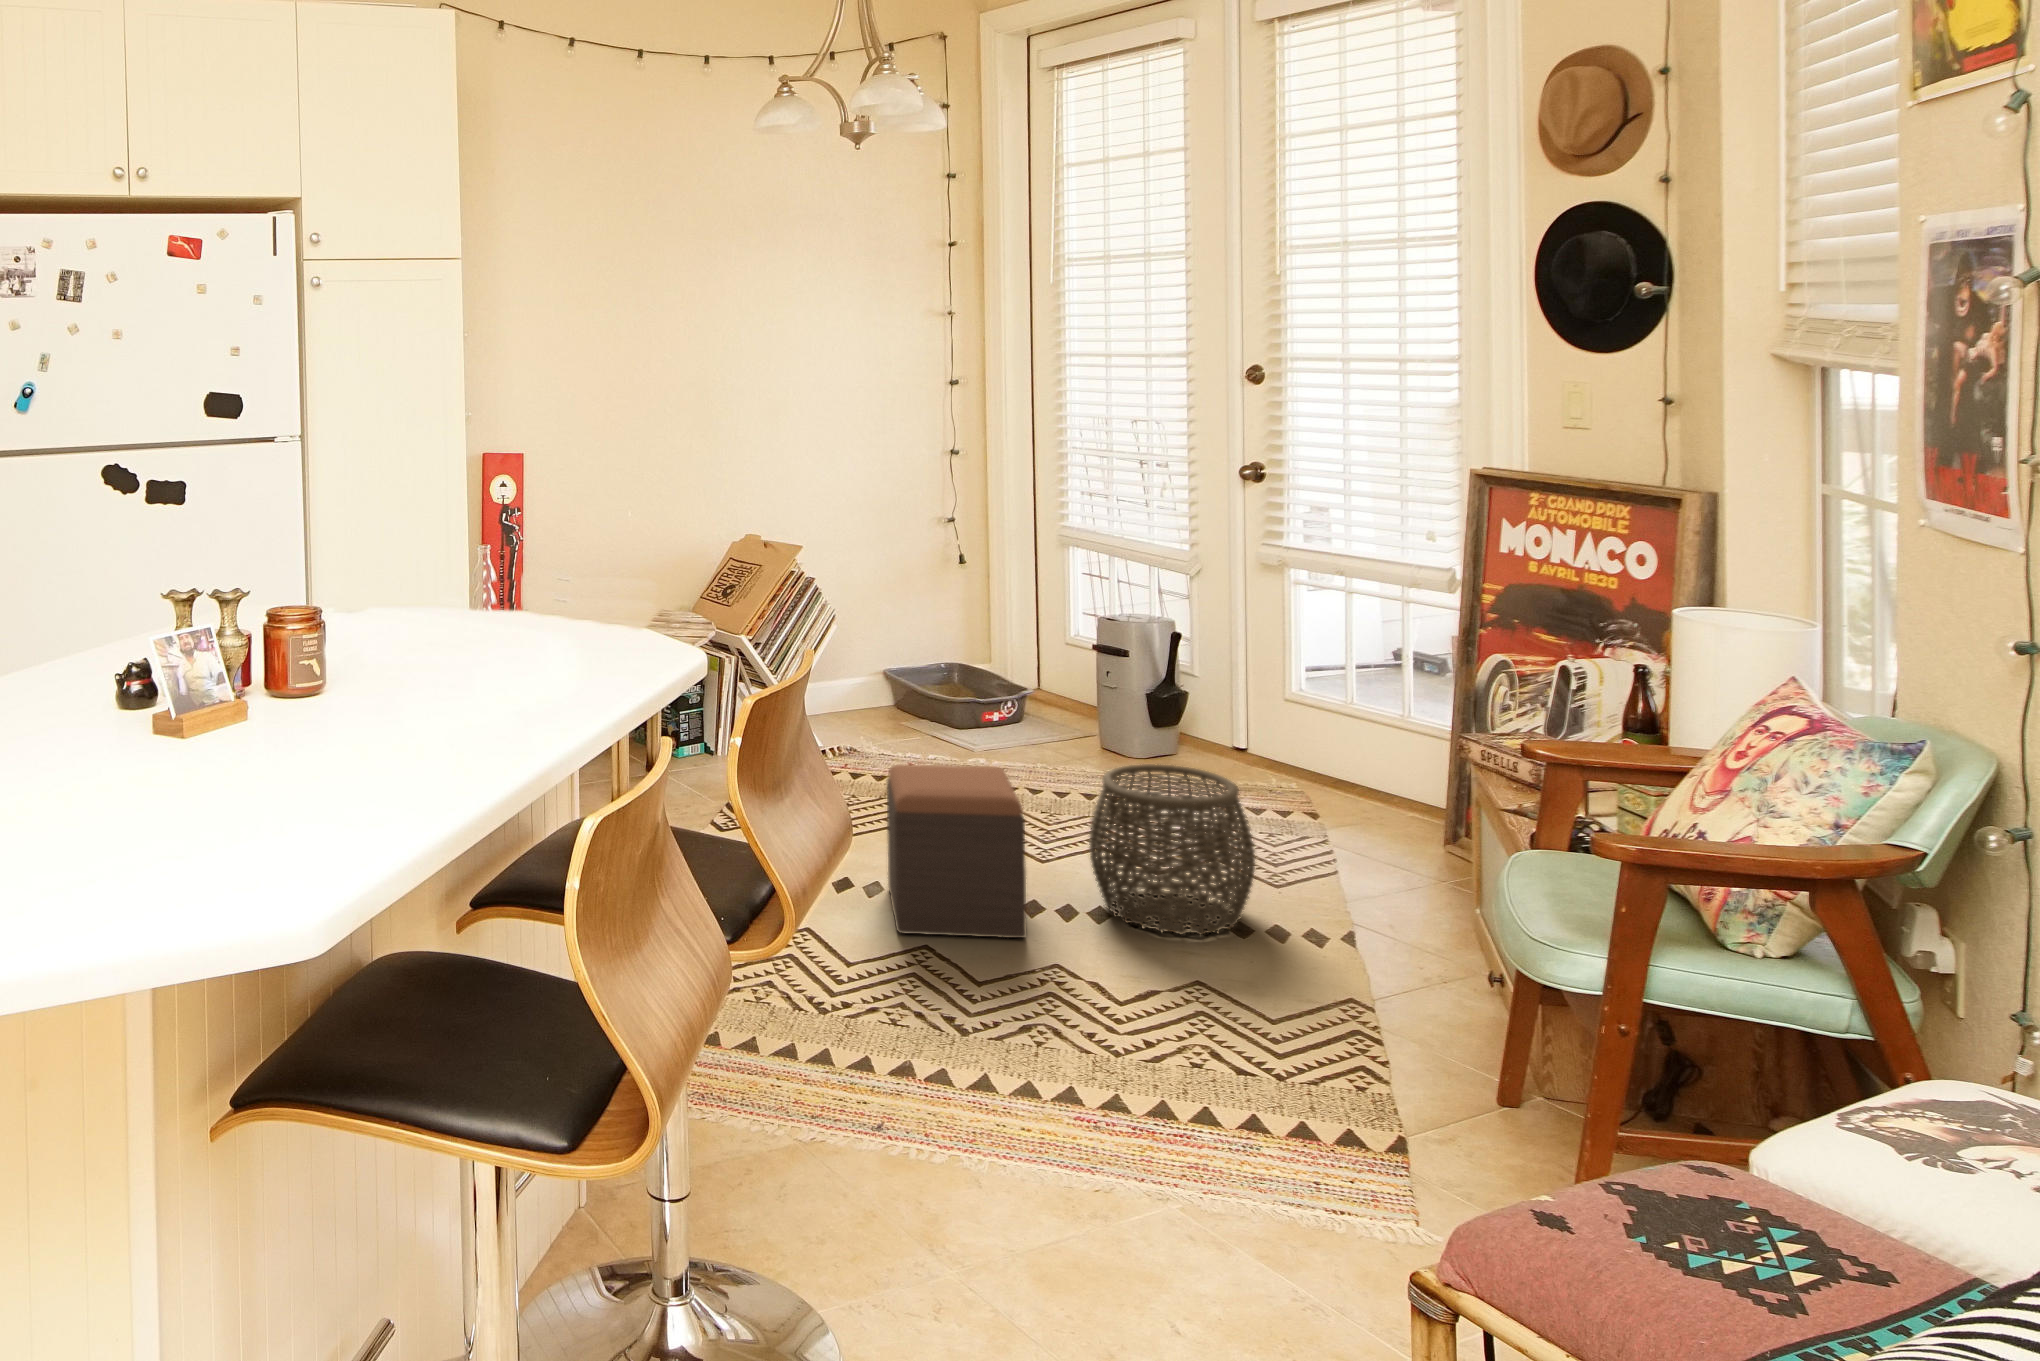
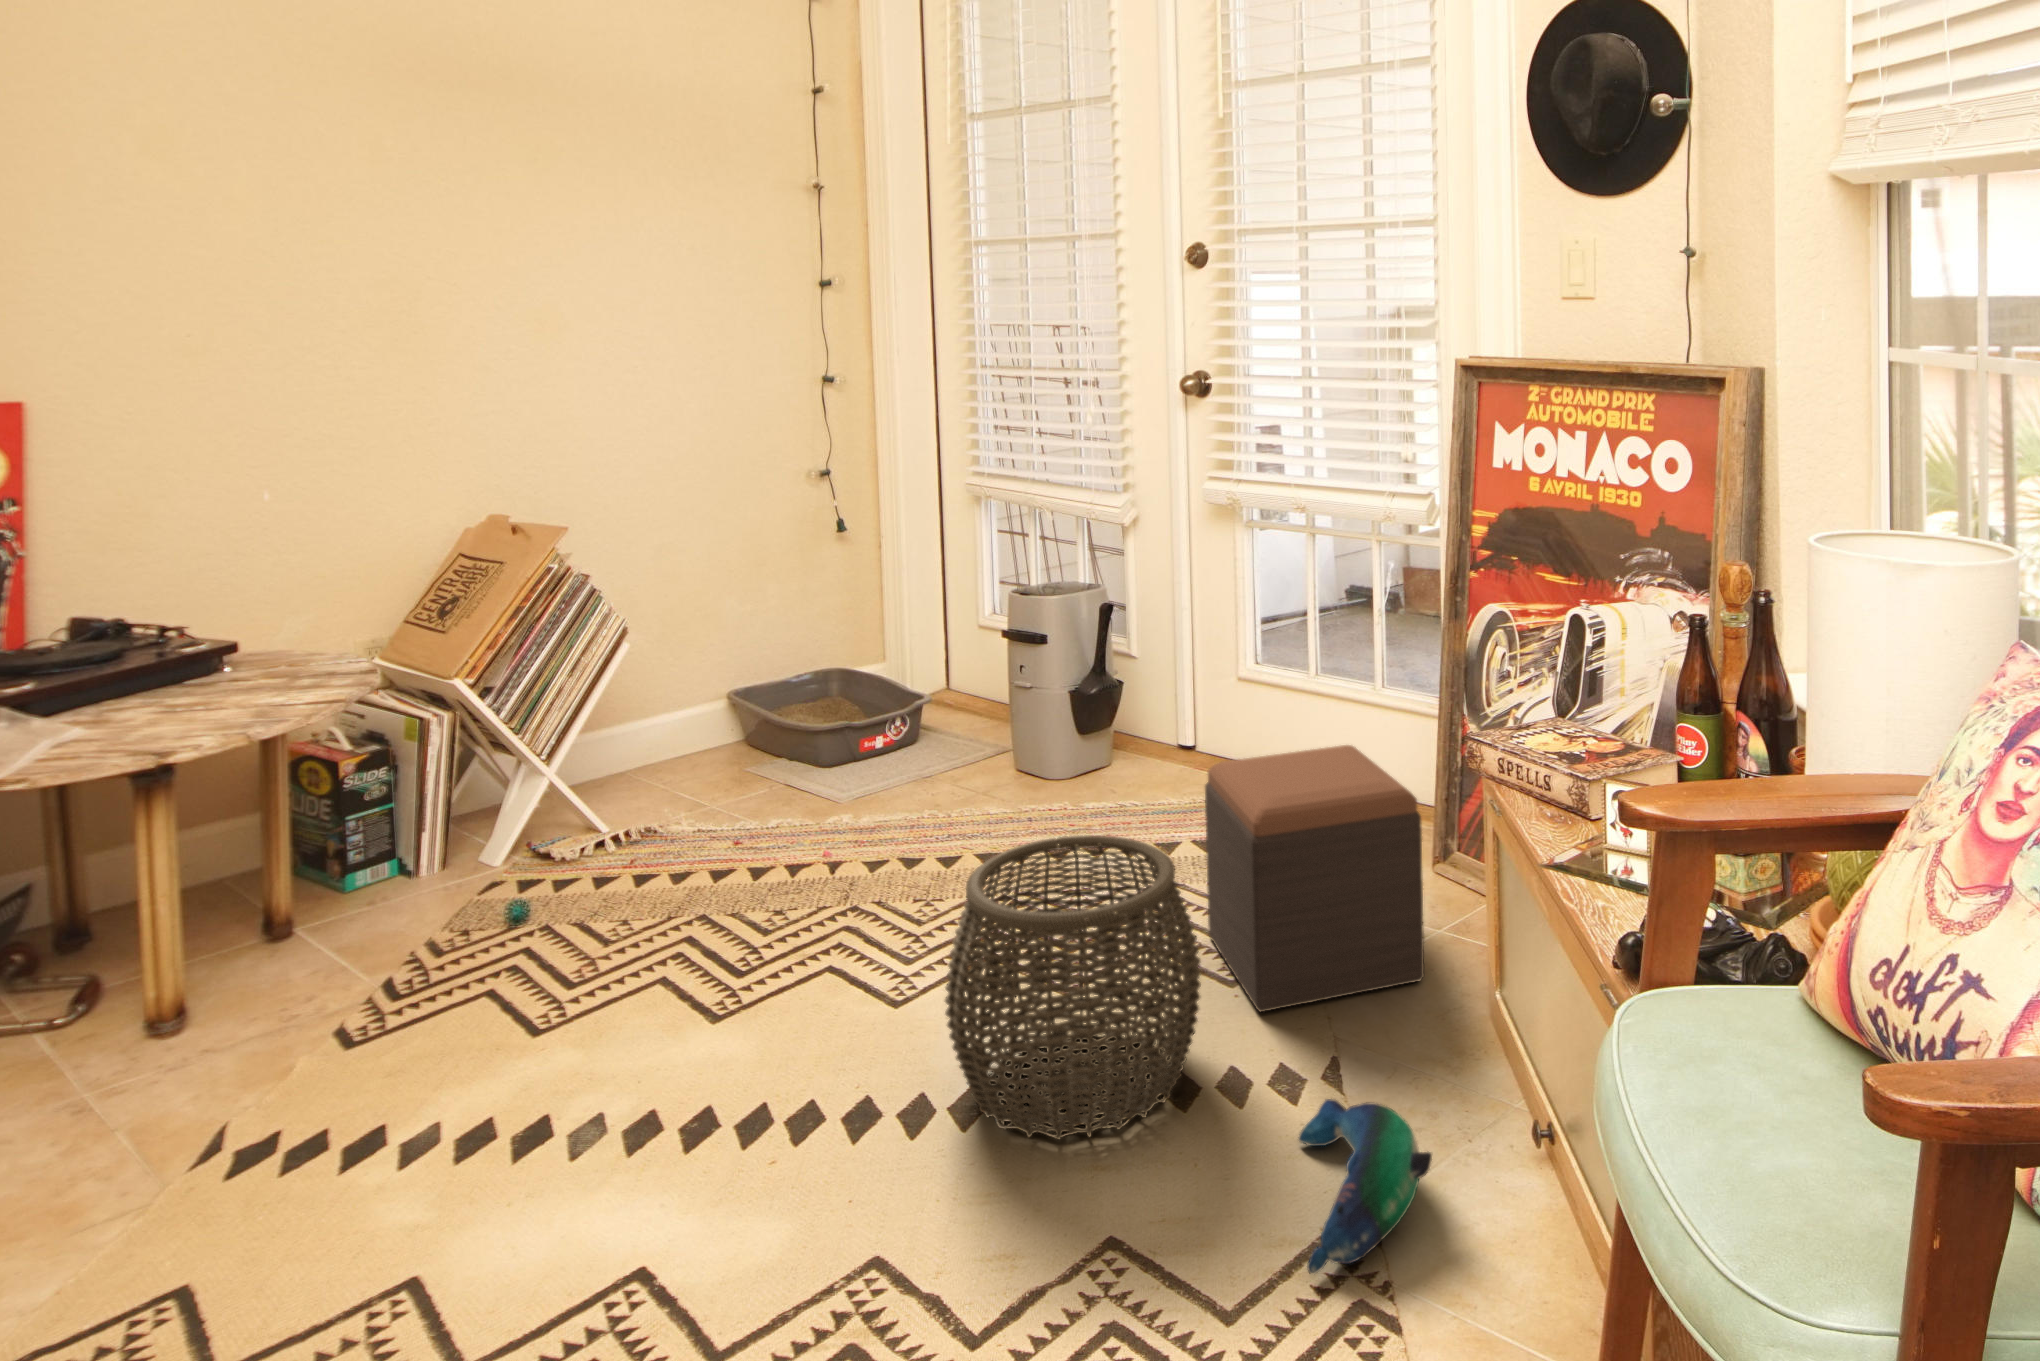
footstool: present [887,764,1027,938] -> present [1205,745,1424,1012]
plush toy: none [1321,941,1413,1013] -> present [1298,1099,1432,1274]

